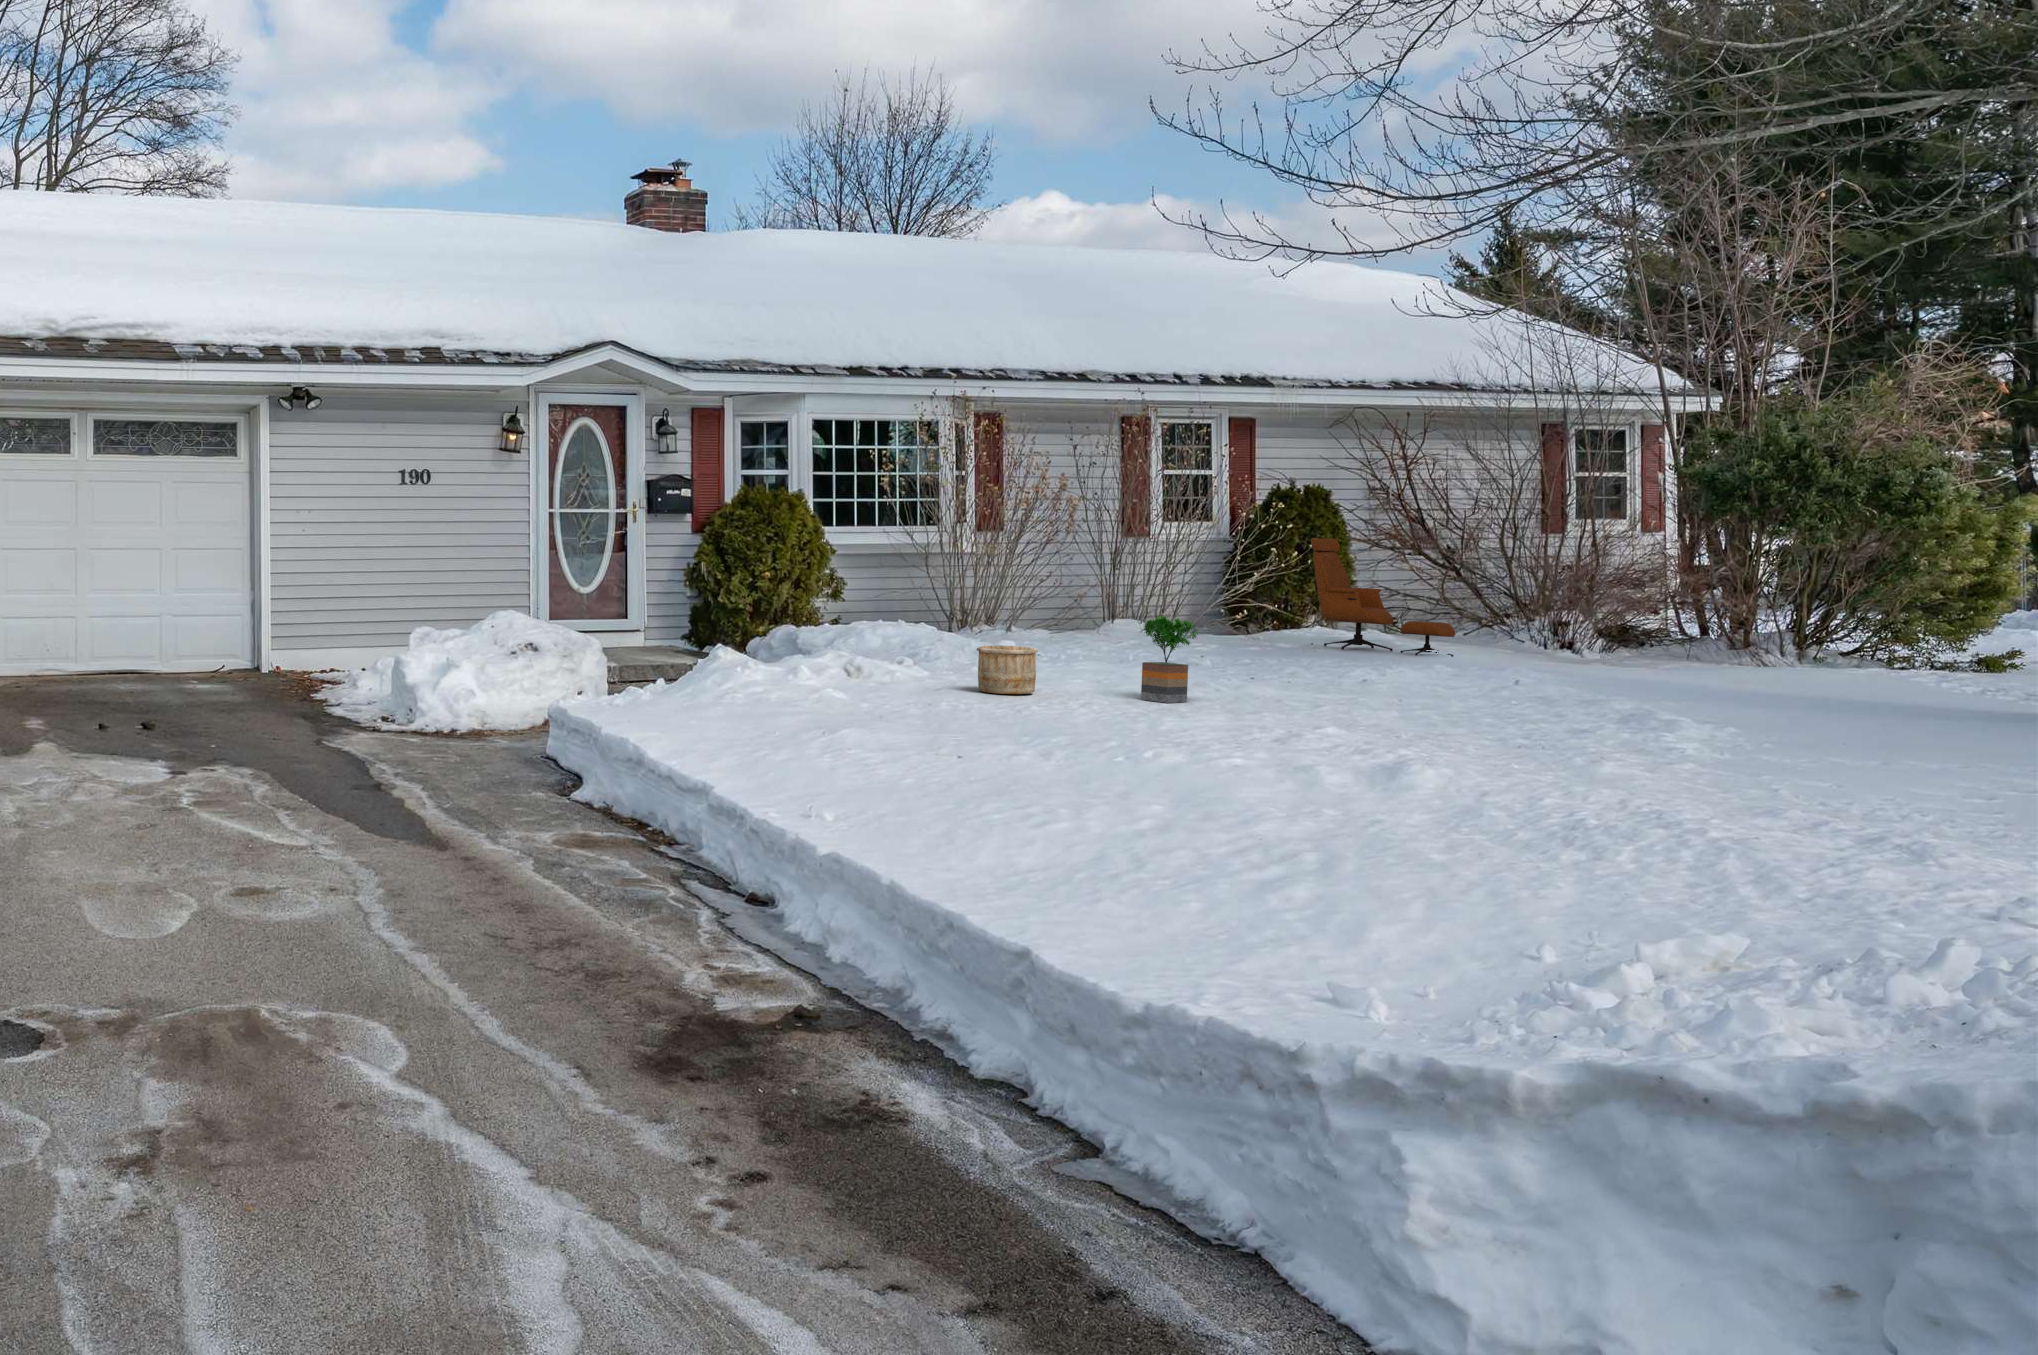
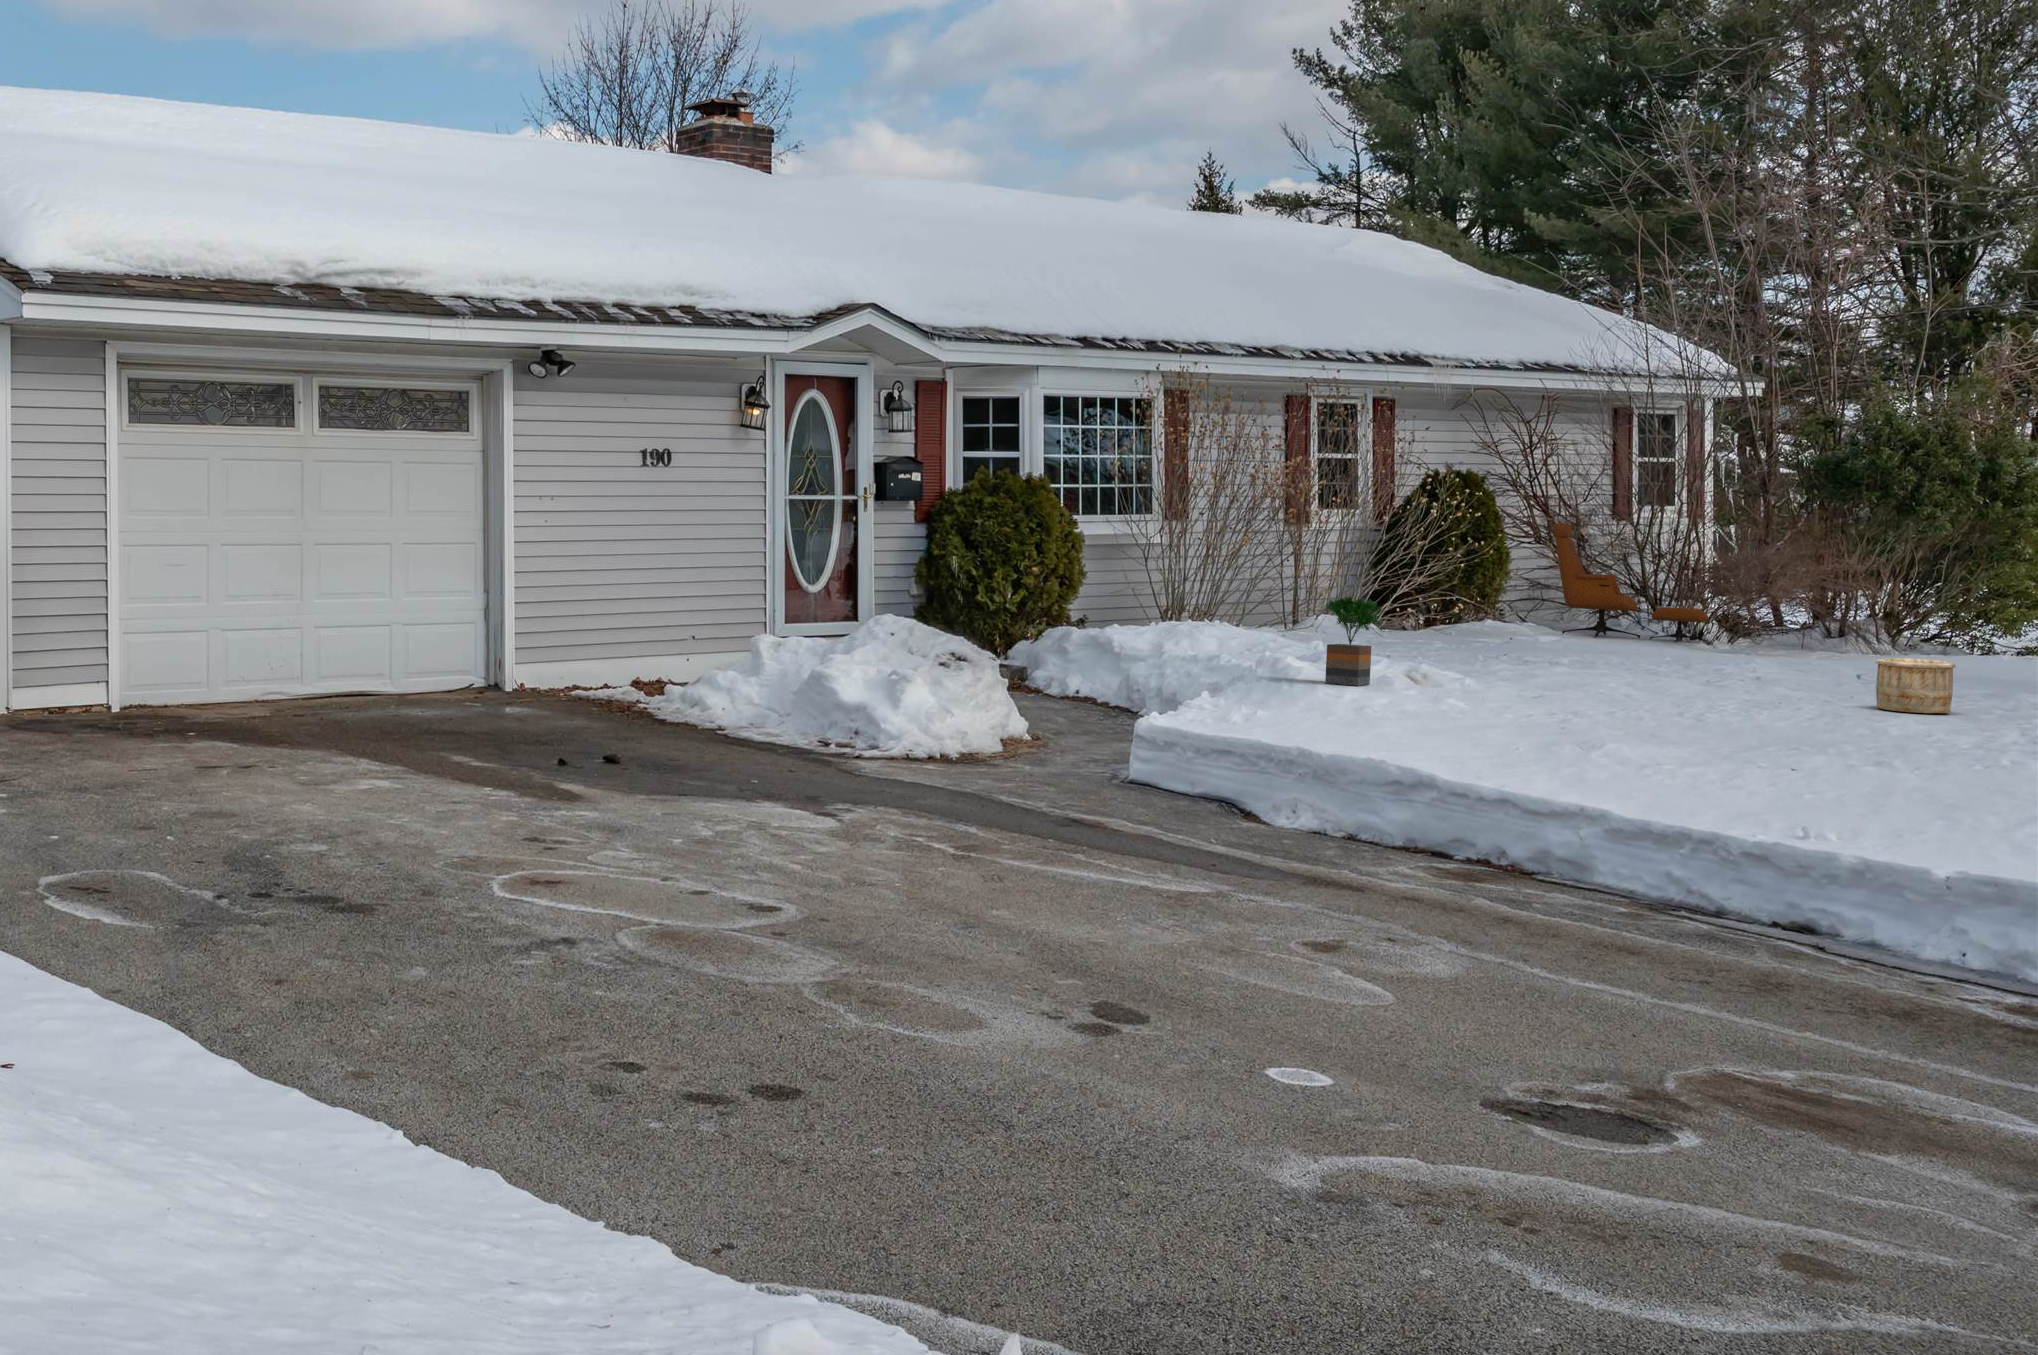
potted tree: present [1141,616,1198,703] -> present [1325,596,1384,686]
wooden bucket: present [977,645,1037,694] -> present [1875,658,1956,713]

